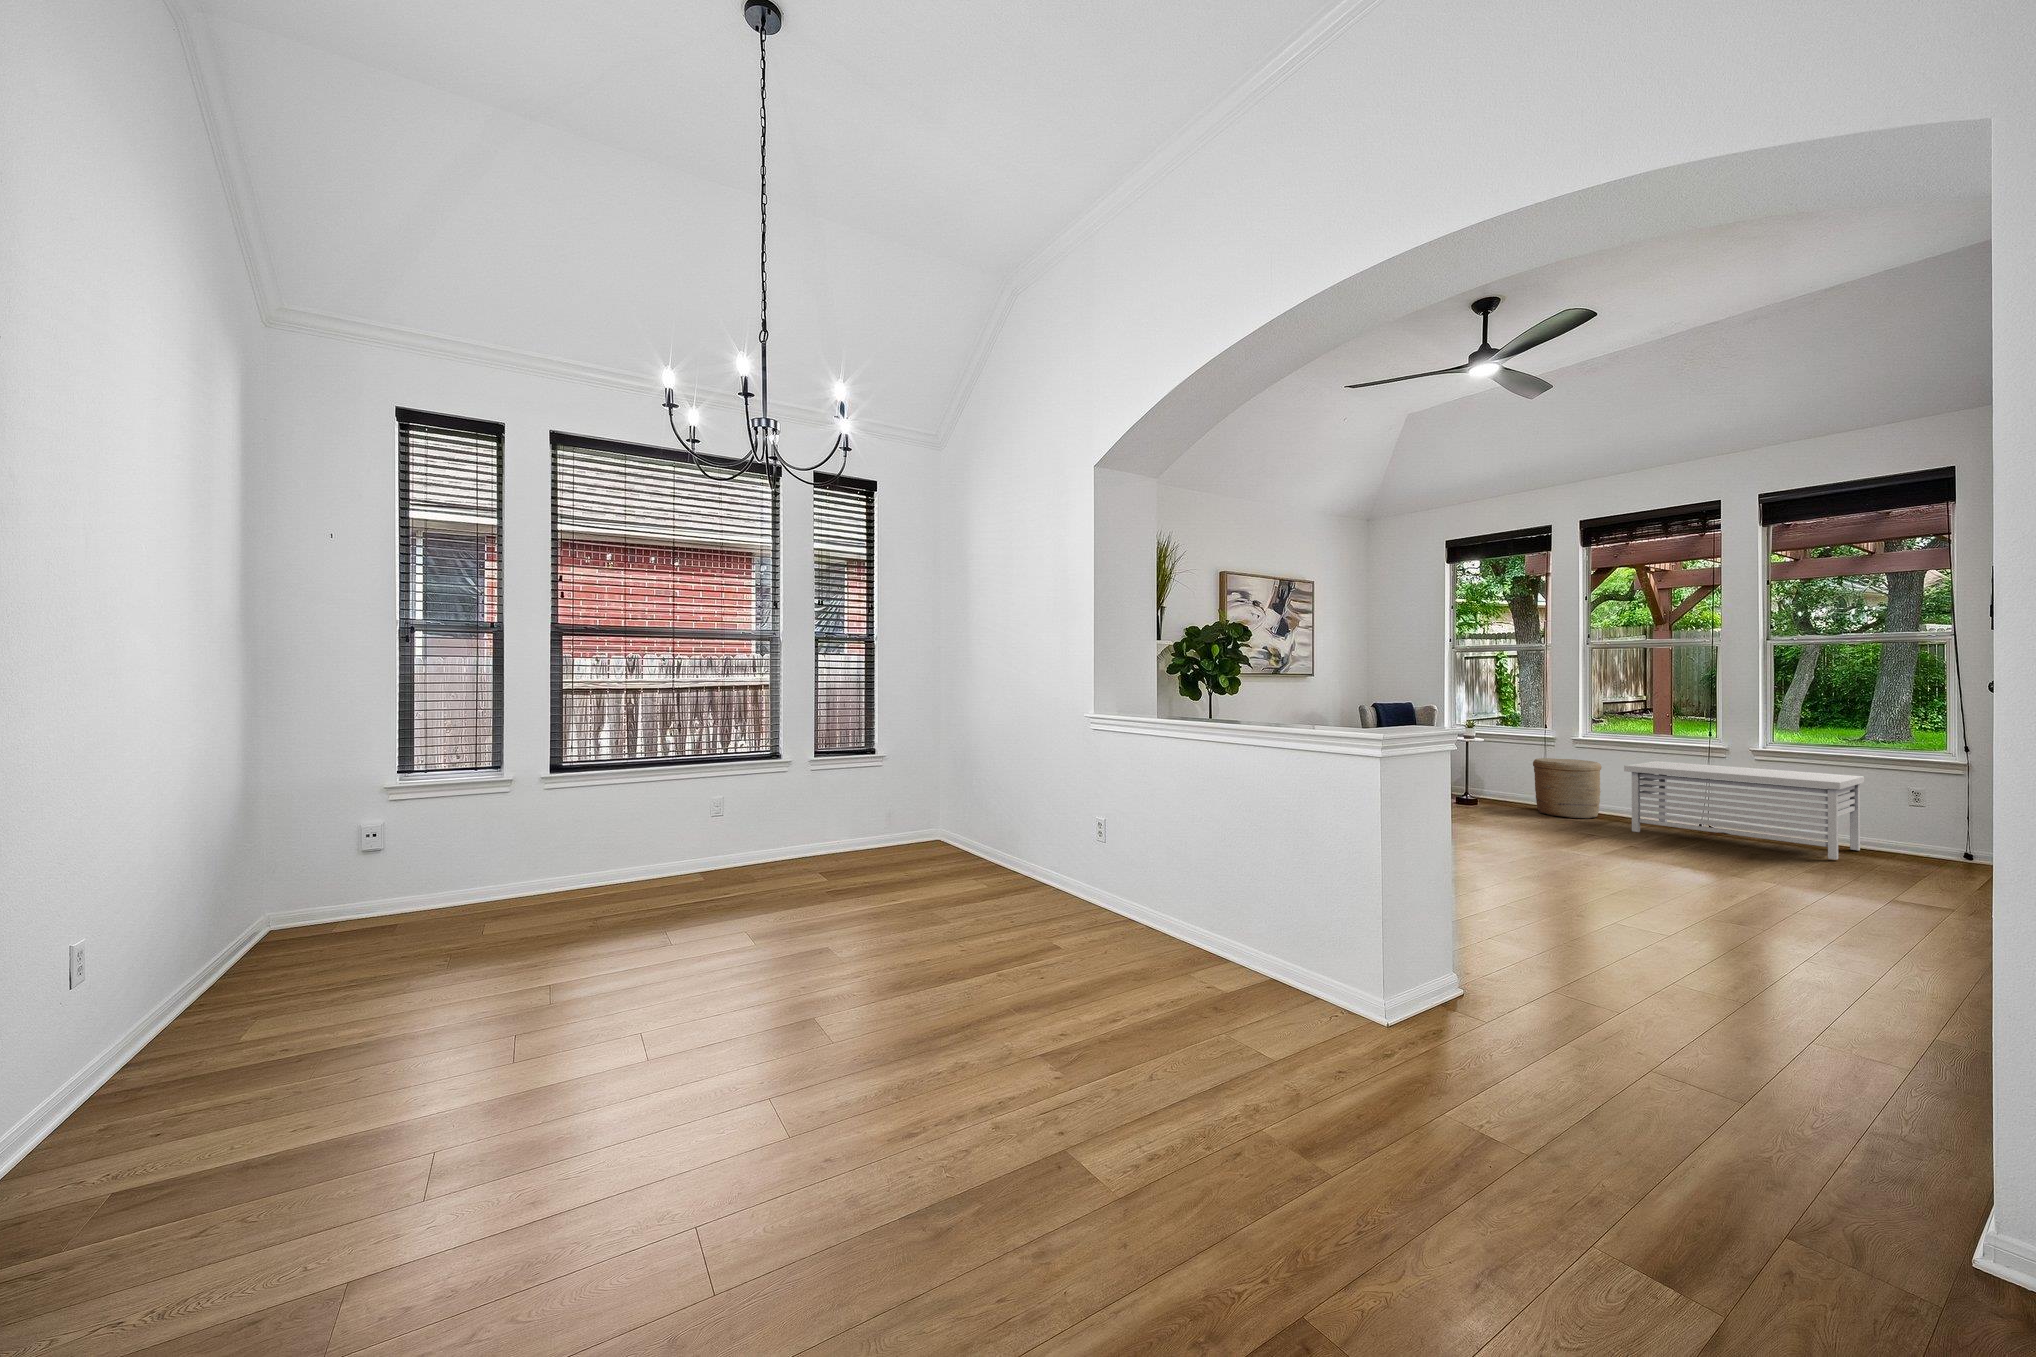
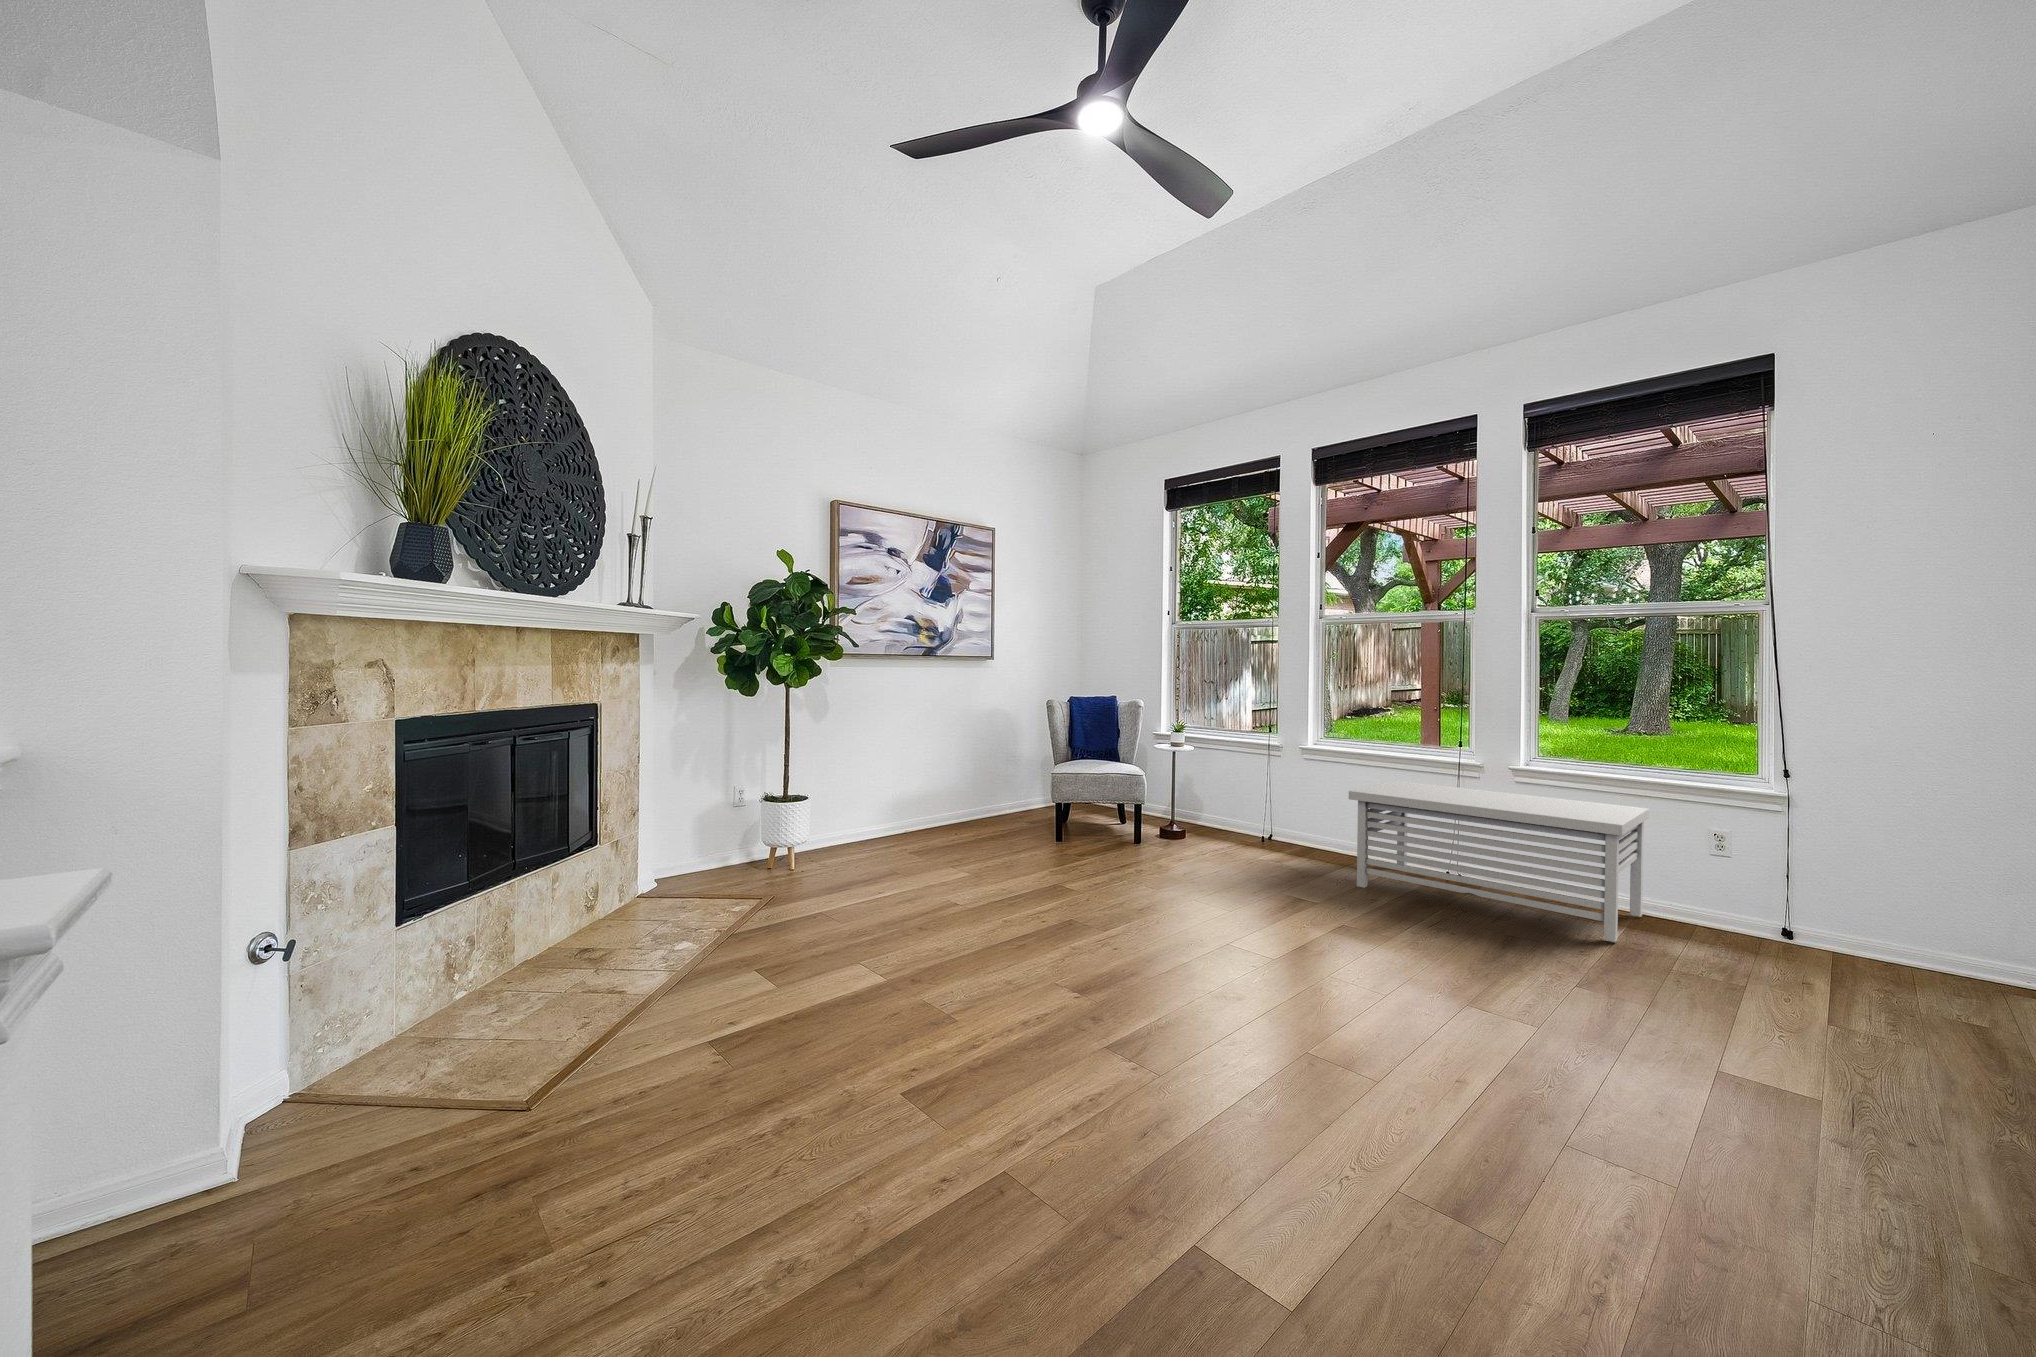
woven basket: present [1533,758,1601,818] -> none [1248,775,1330,861]

